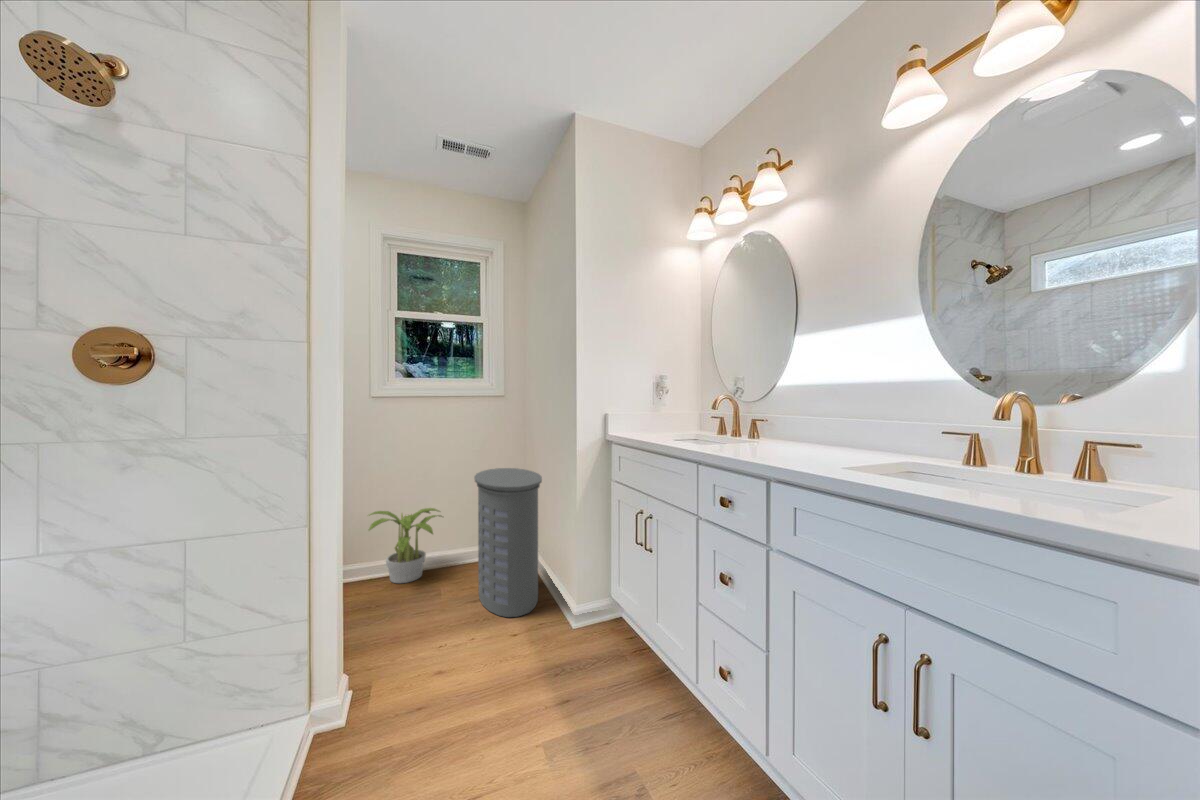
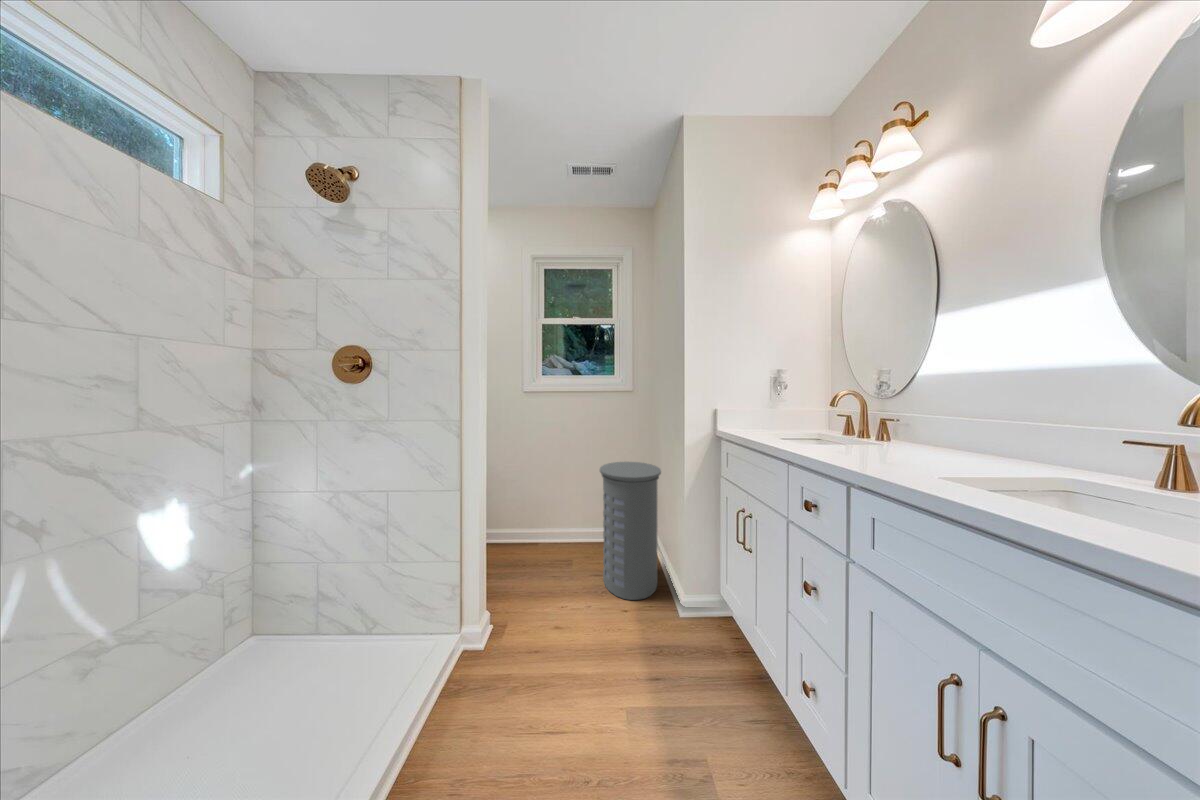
potted plant: present [369,508,442,583] -> none [516,493,581,558]

